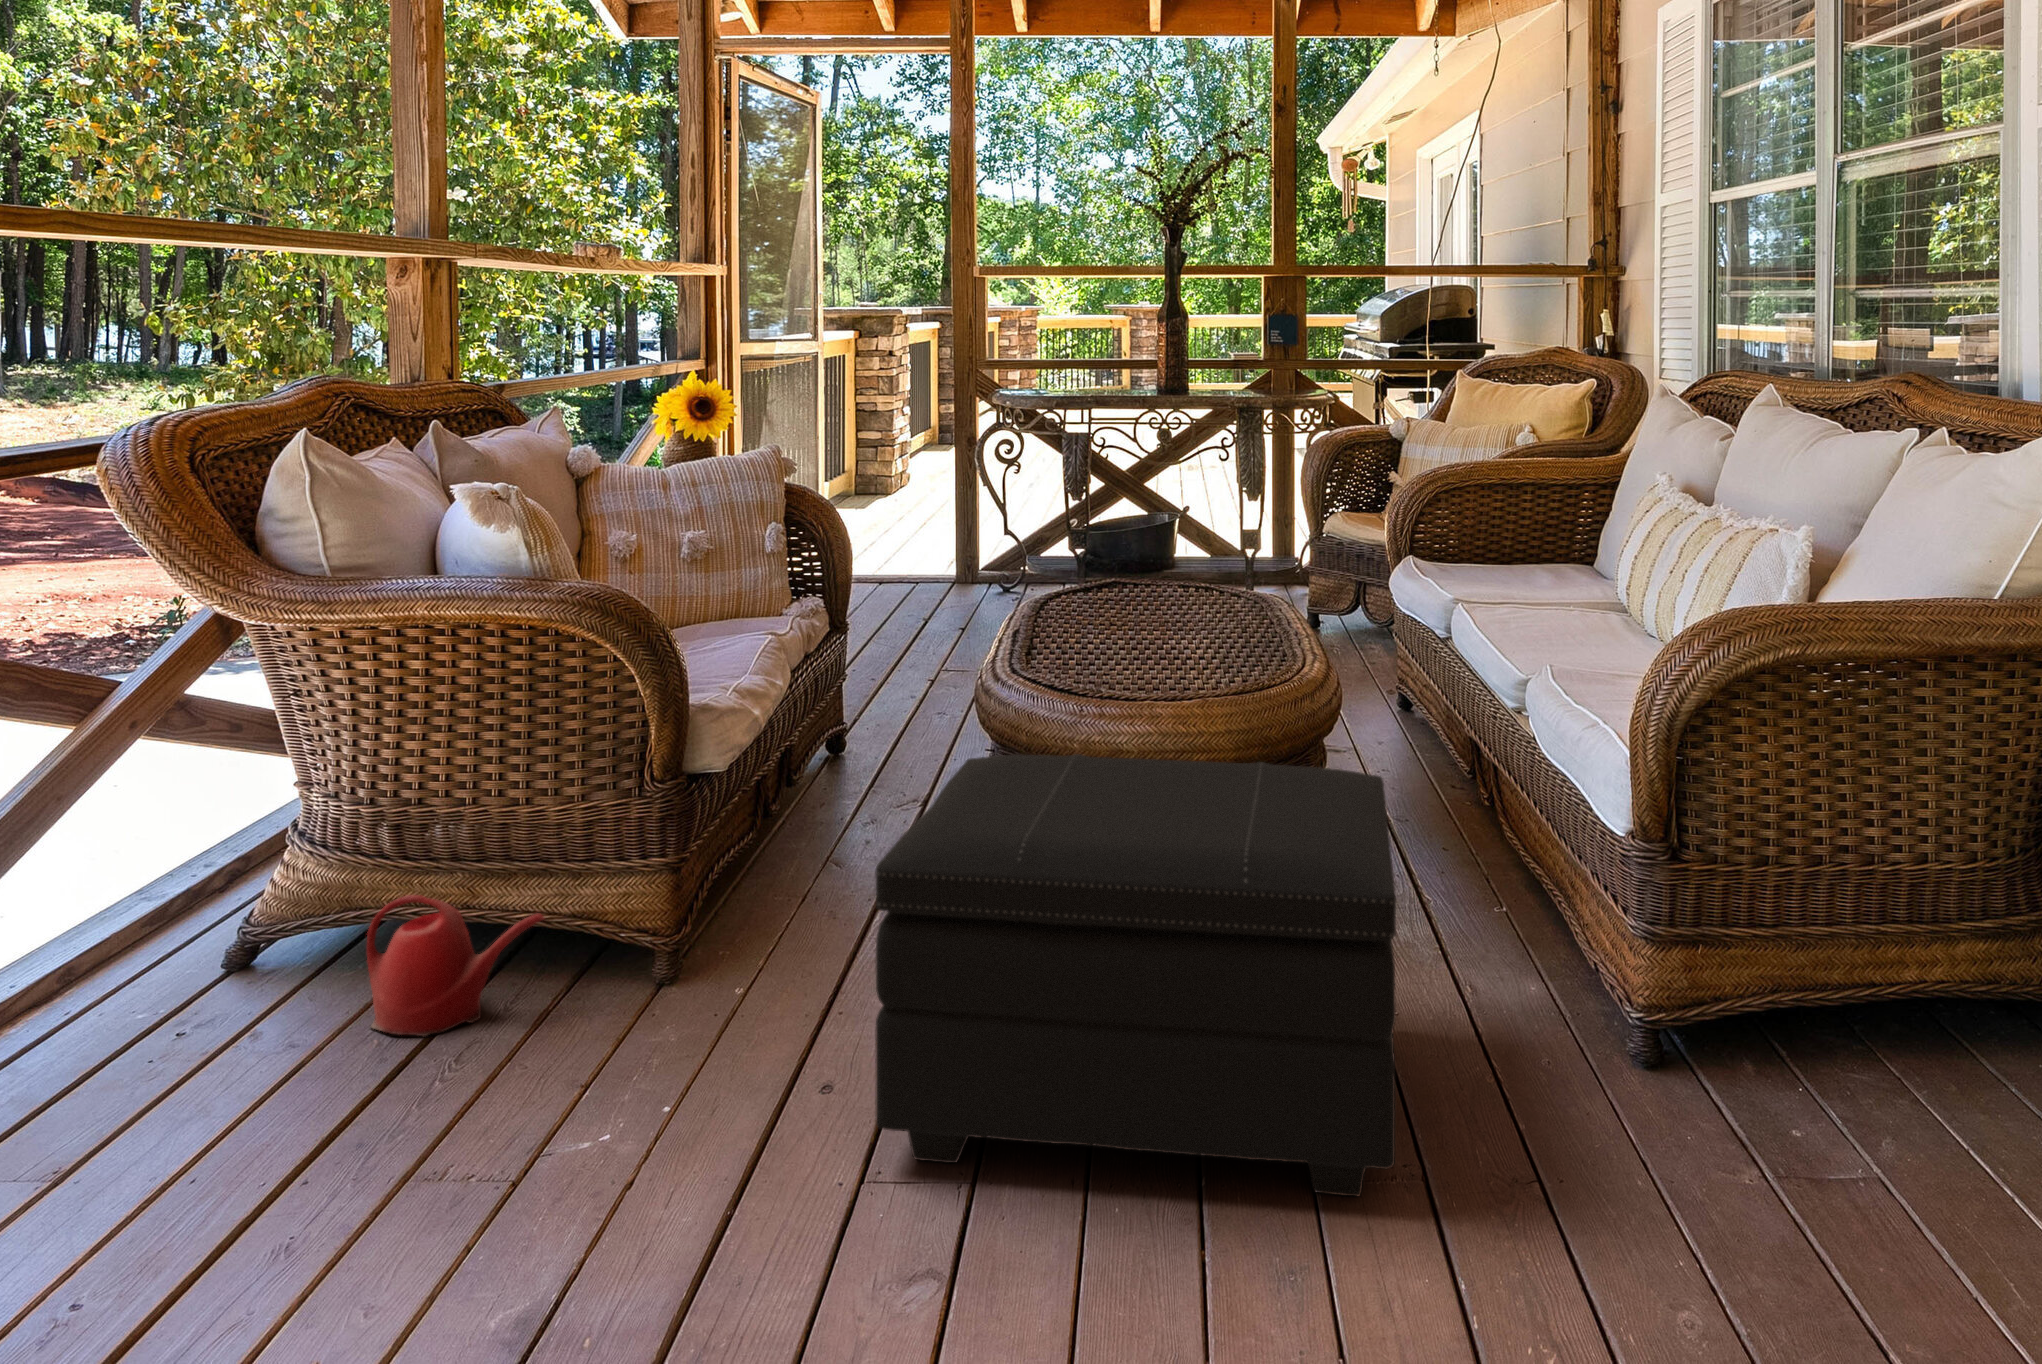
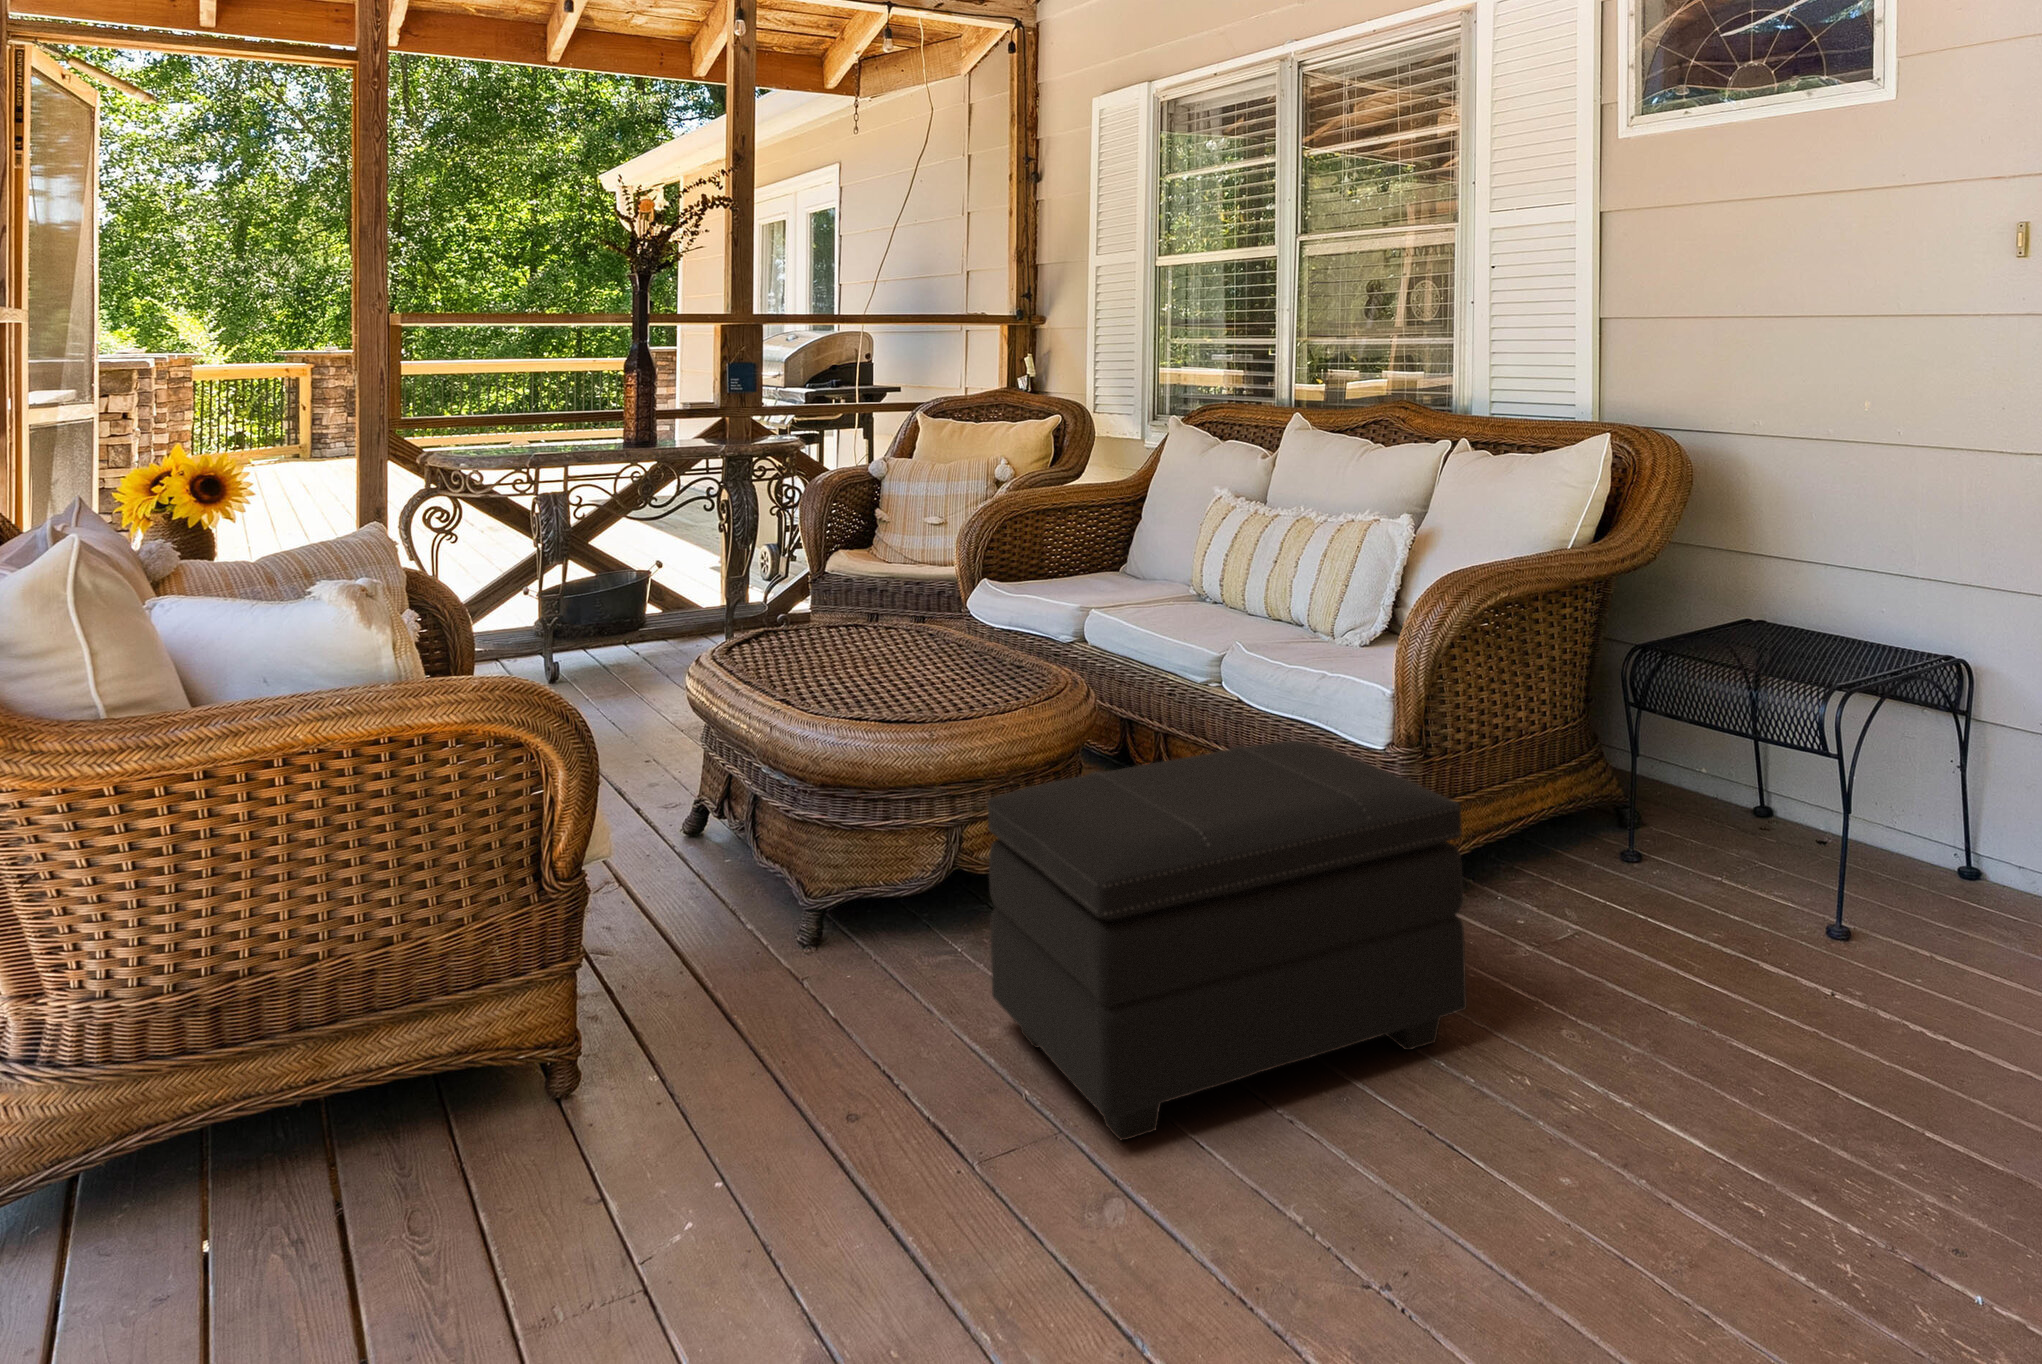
watering can: present [367,895,544,1037] -> none [357,1068,592,1270]

